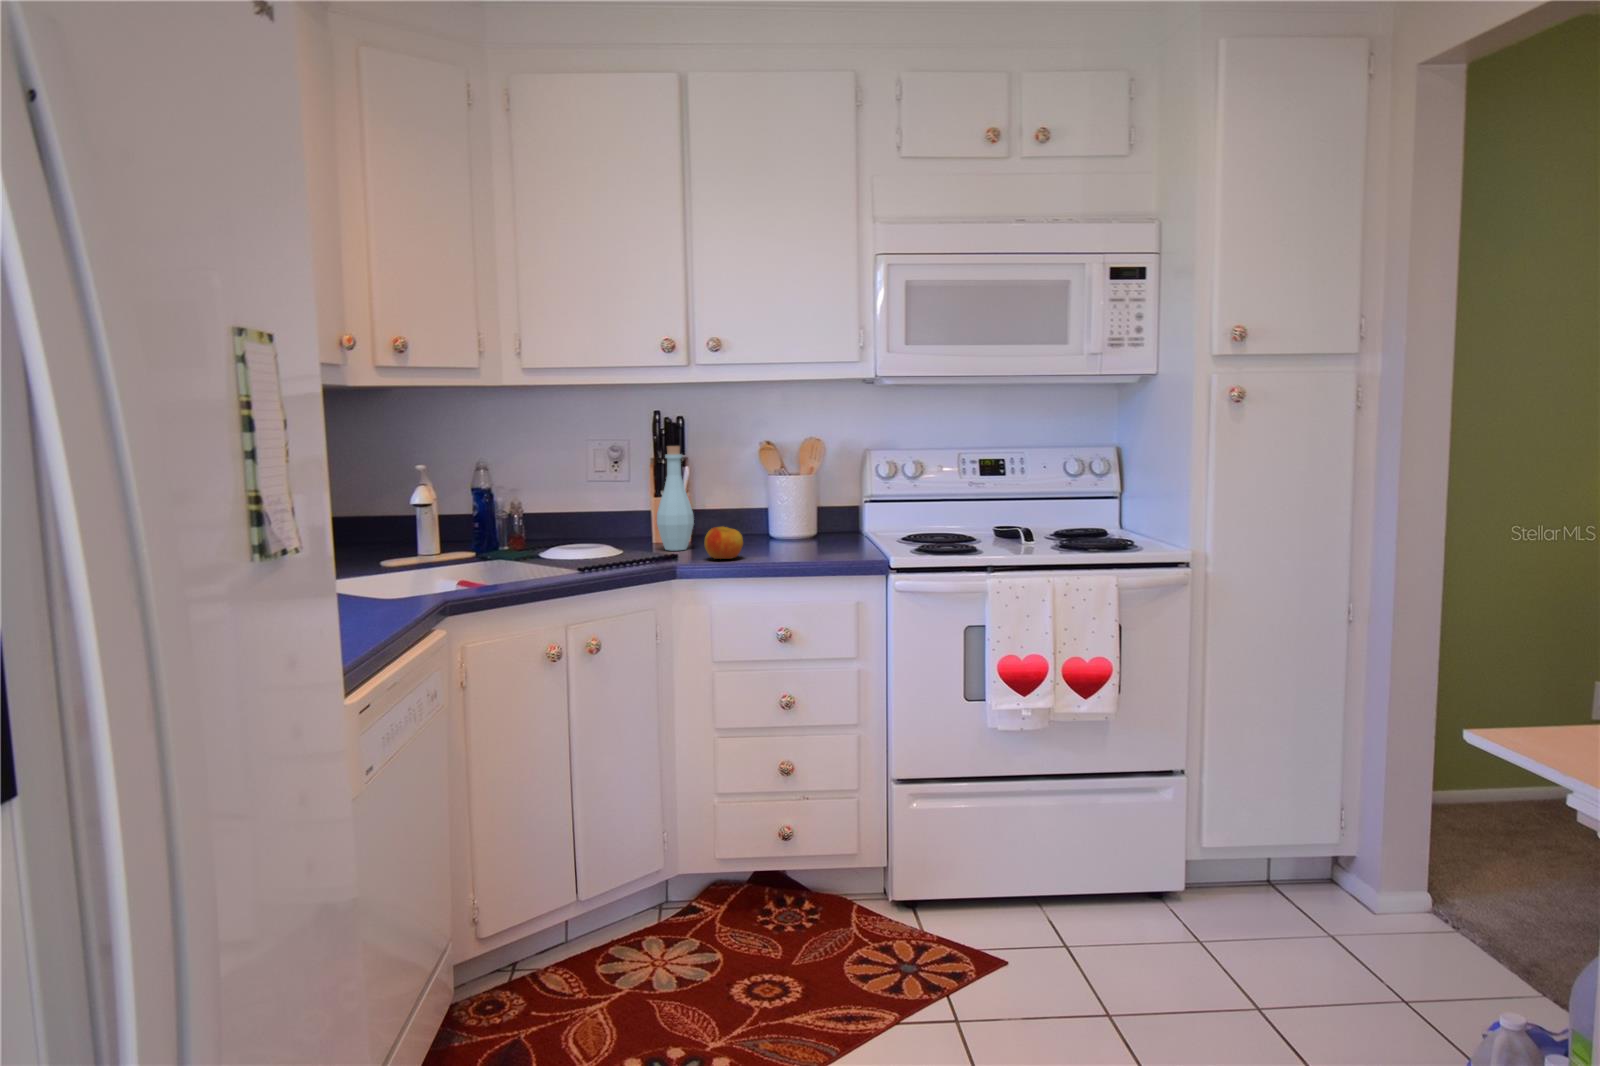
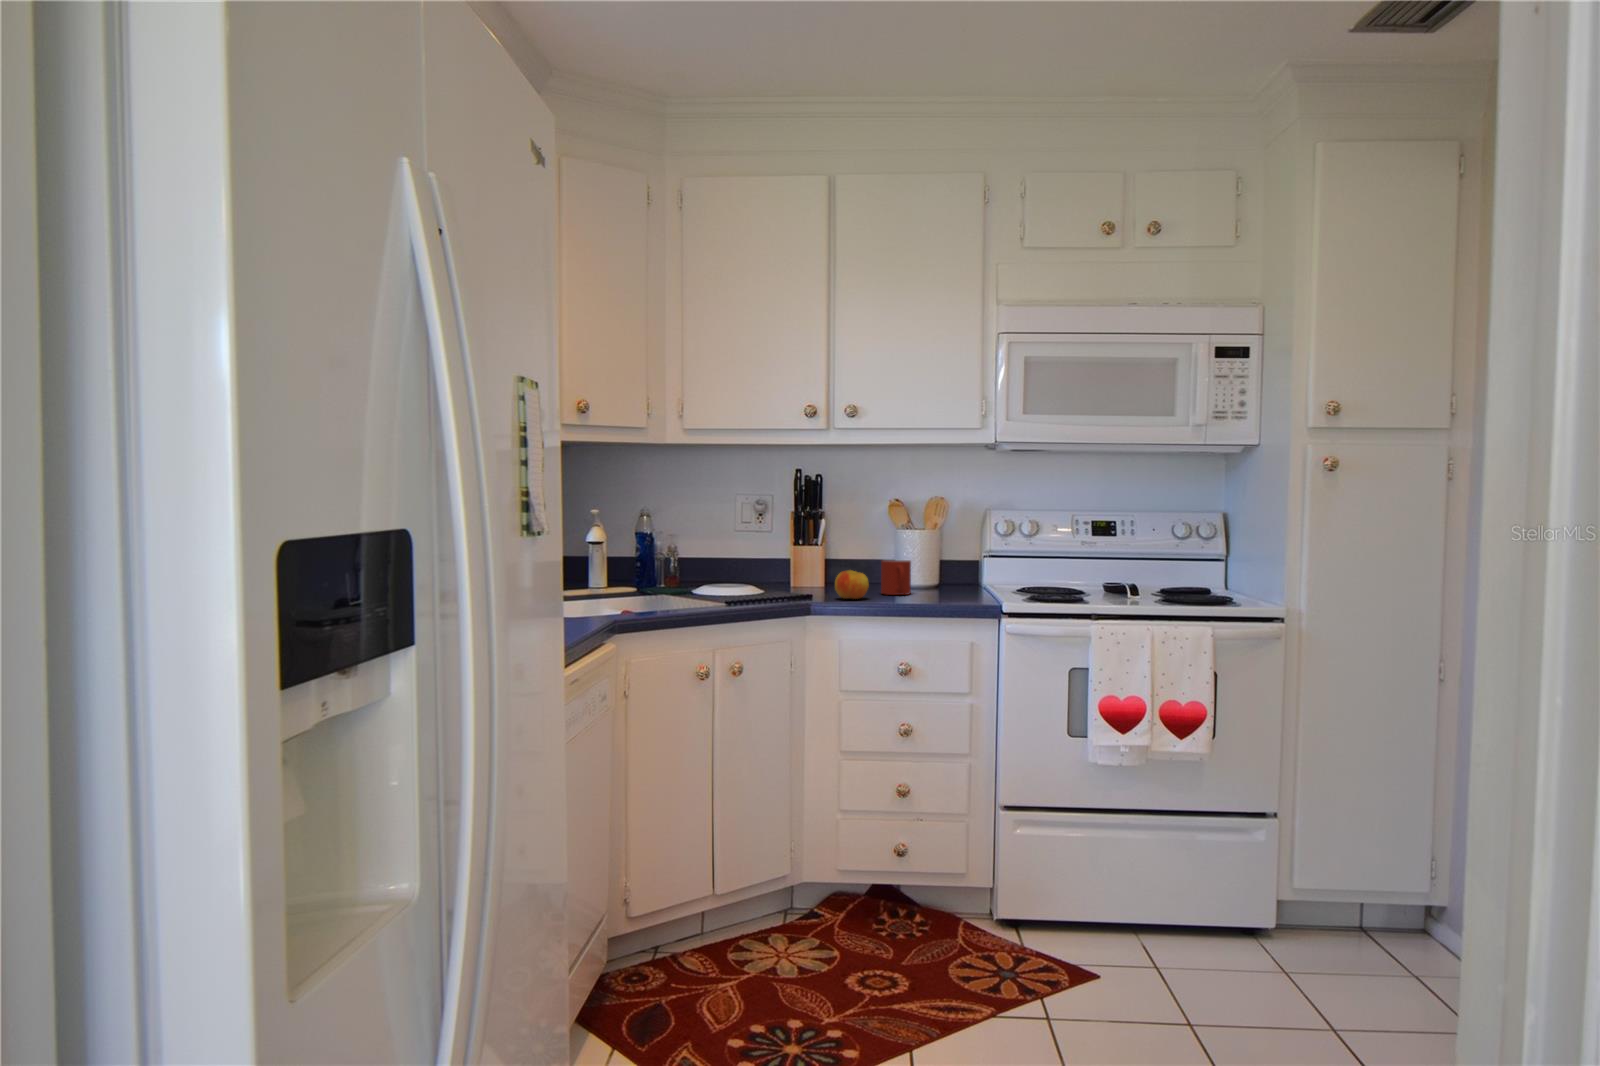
bottle: present [657,446,694,551] -> none [794,500,826,593]
mug: none [756,511,789,551] -> present [881,559,911,595]

